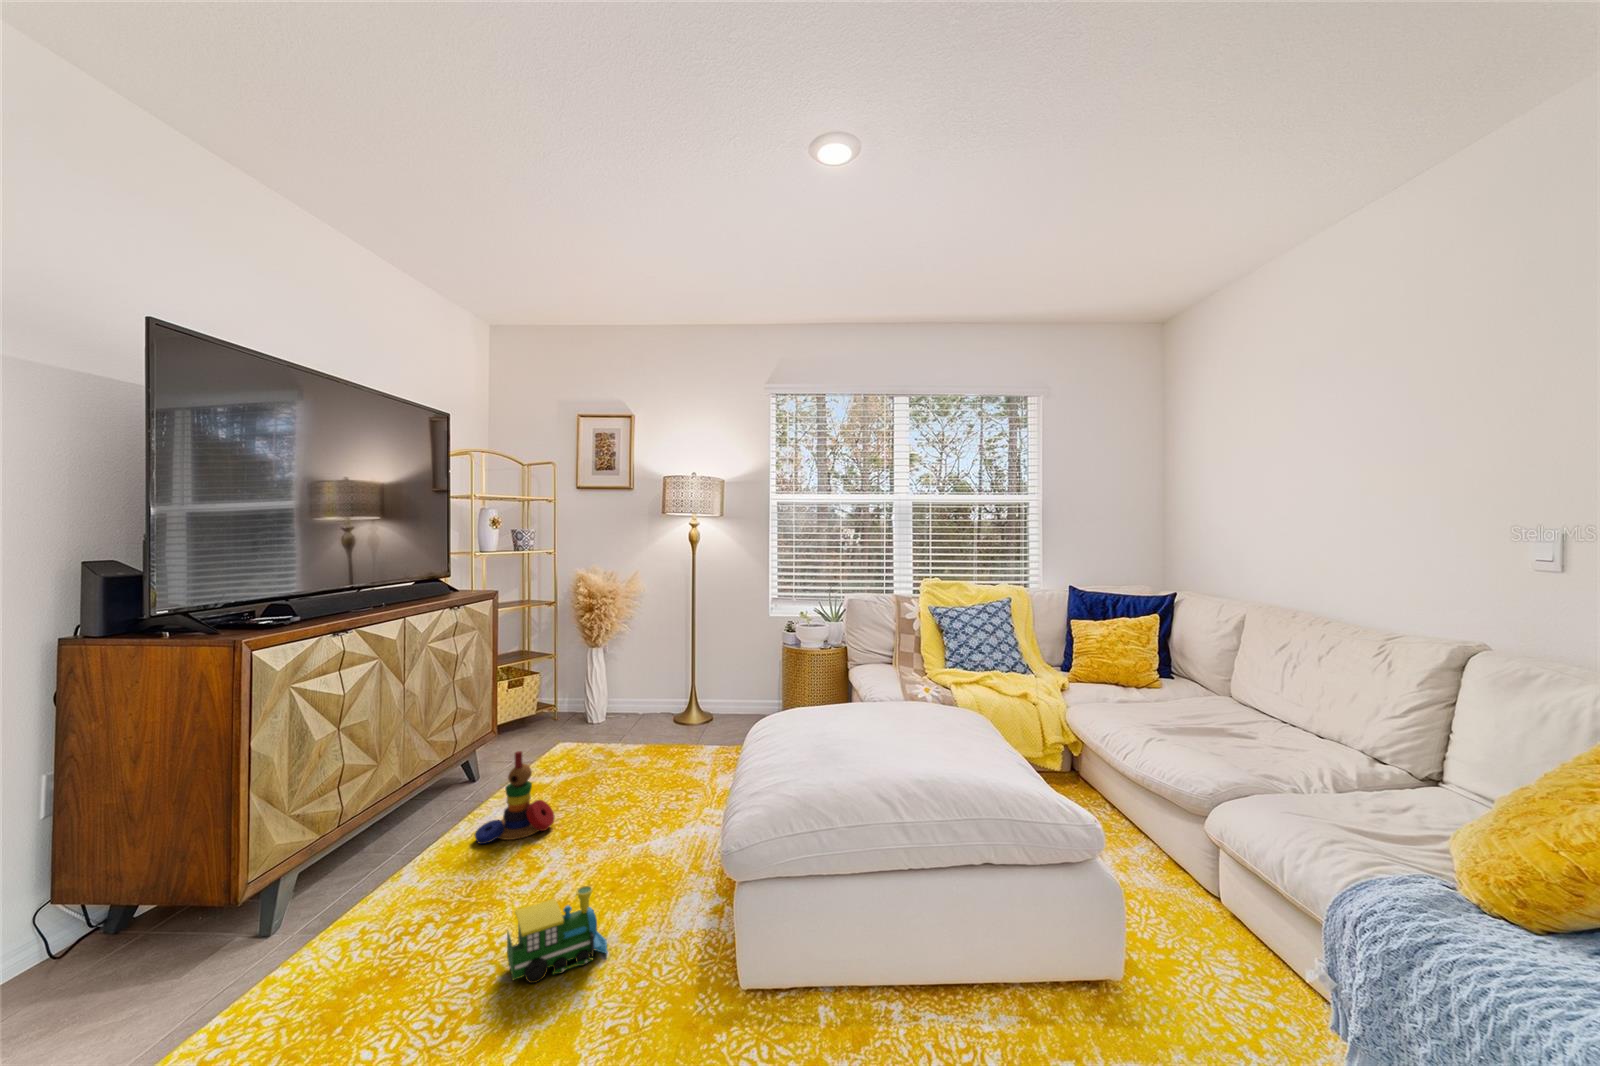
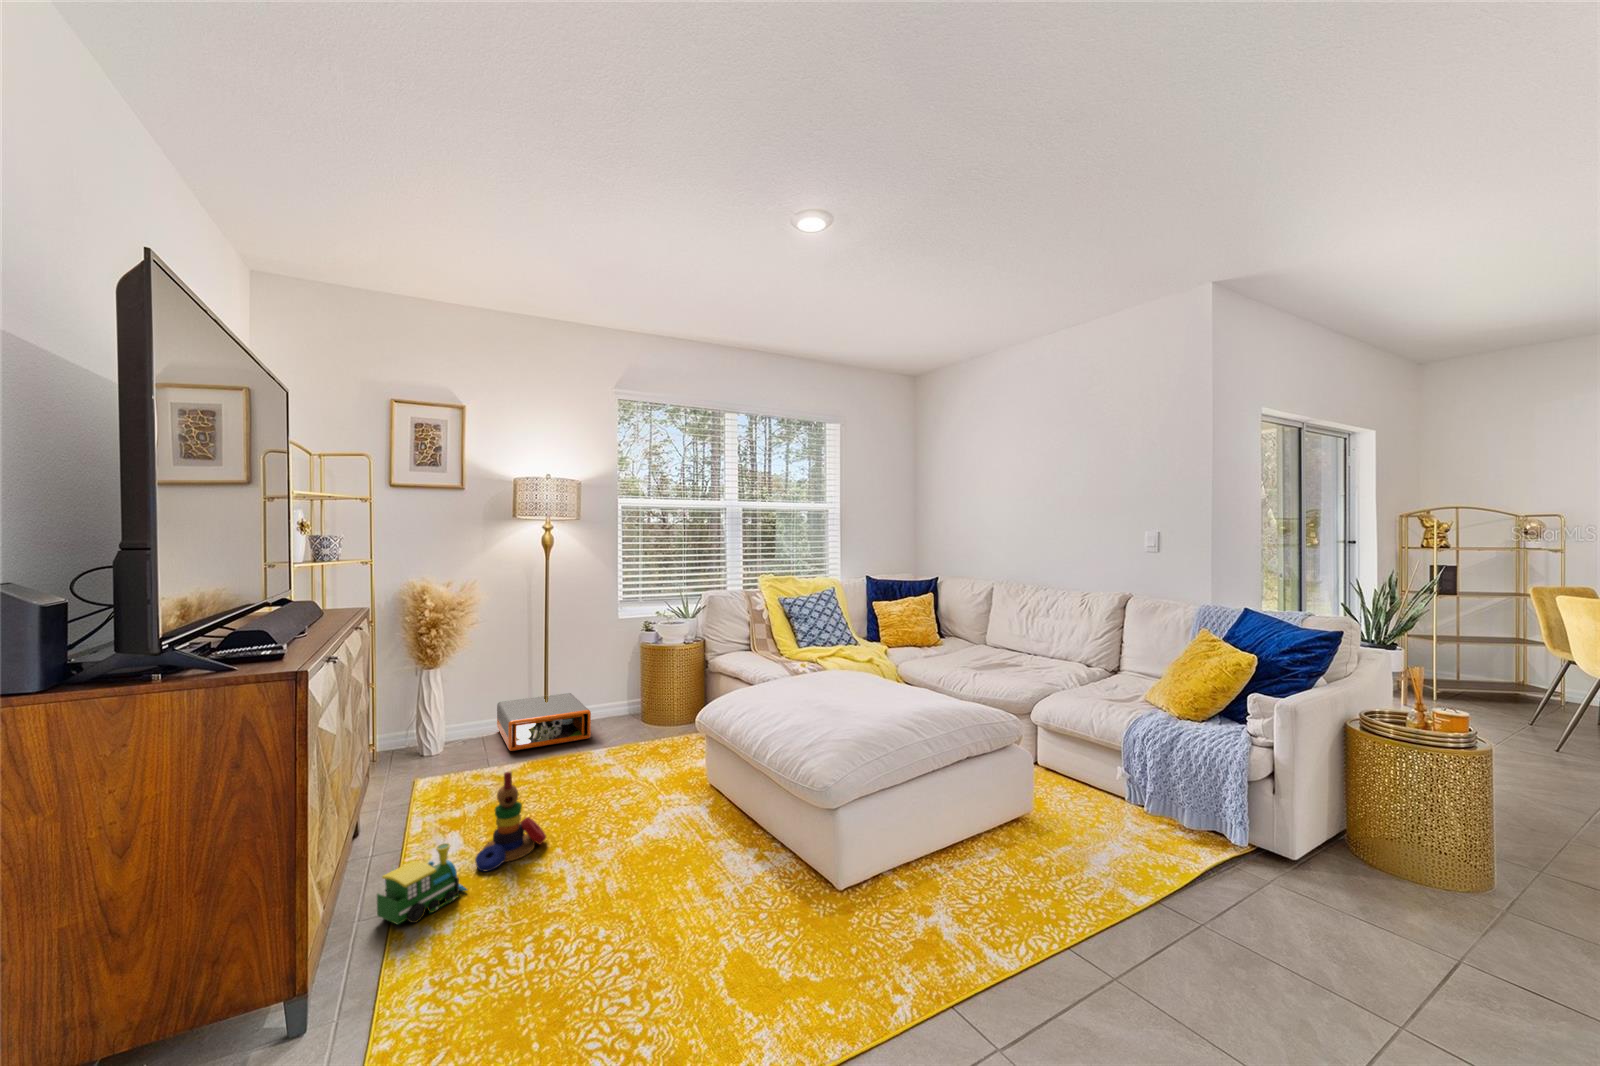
storage box: none [635,686,722,734] -> present [497,693,591,751]
toy train: present [507,886,607,983] -> present [377,843,466,924]

